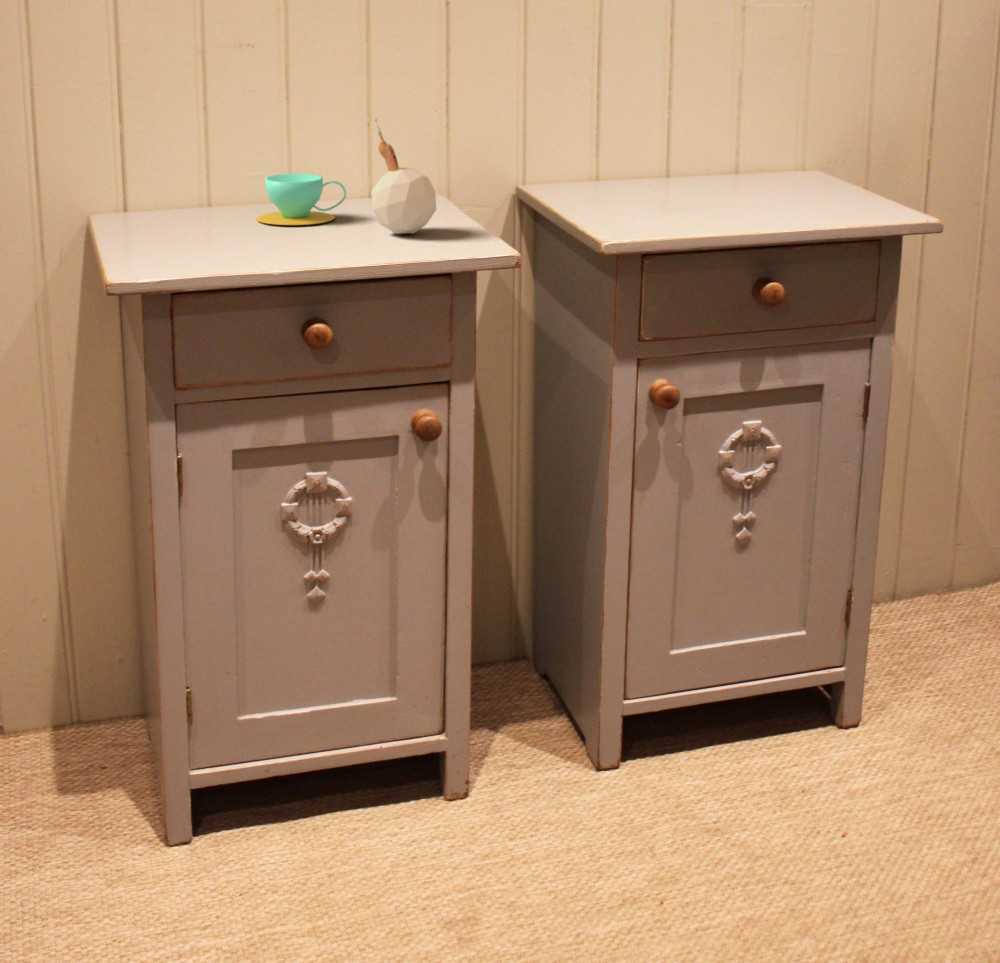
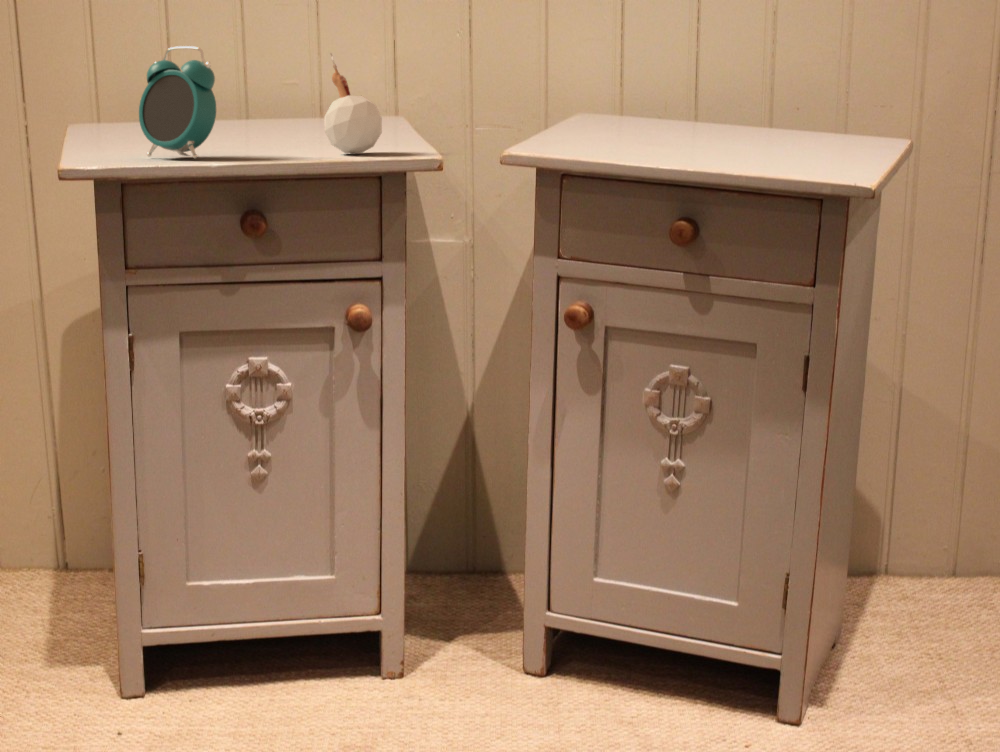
alarm clock: none [165,118,258,251] -> present [139,46,216,159]
teacup: present [256,174,346,225] -> none [238,111,317,150]

